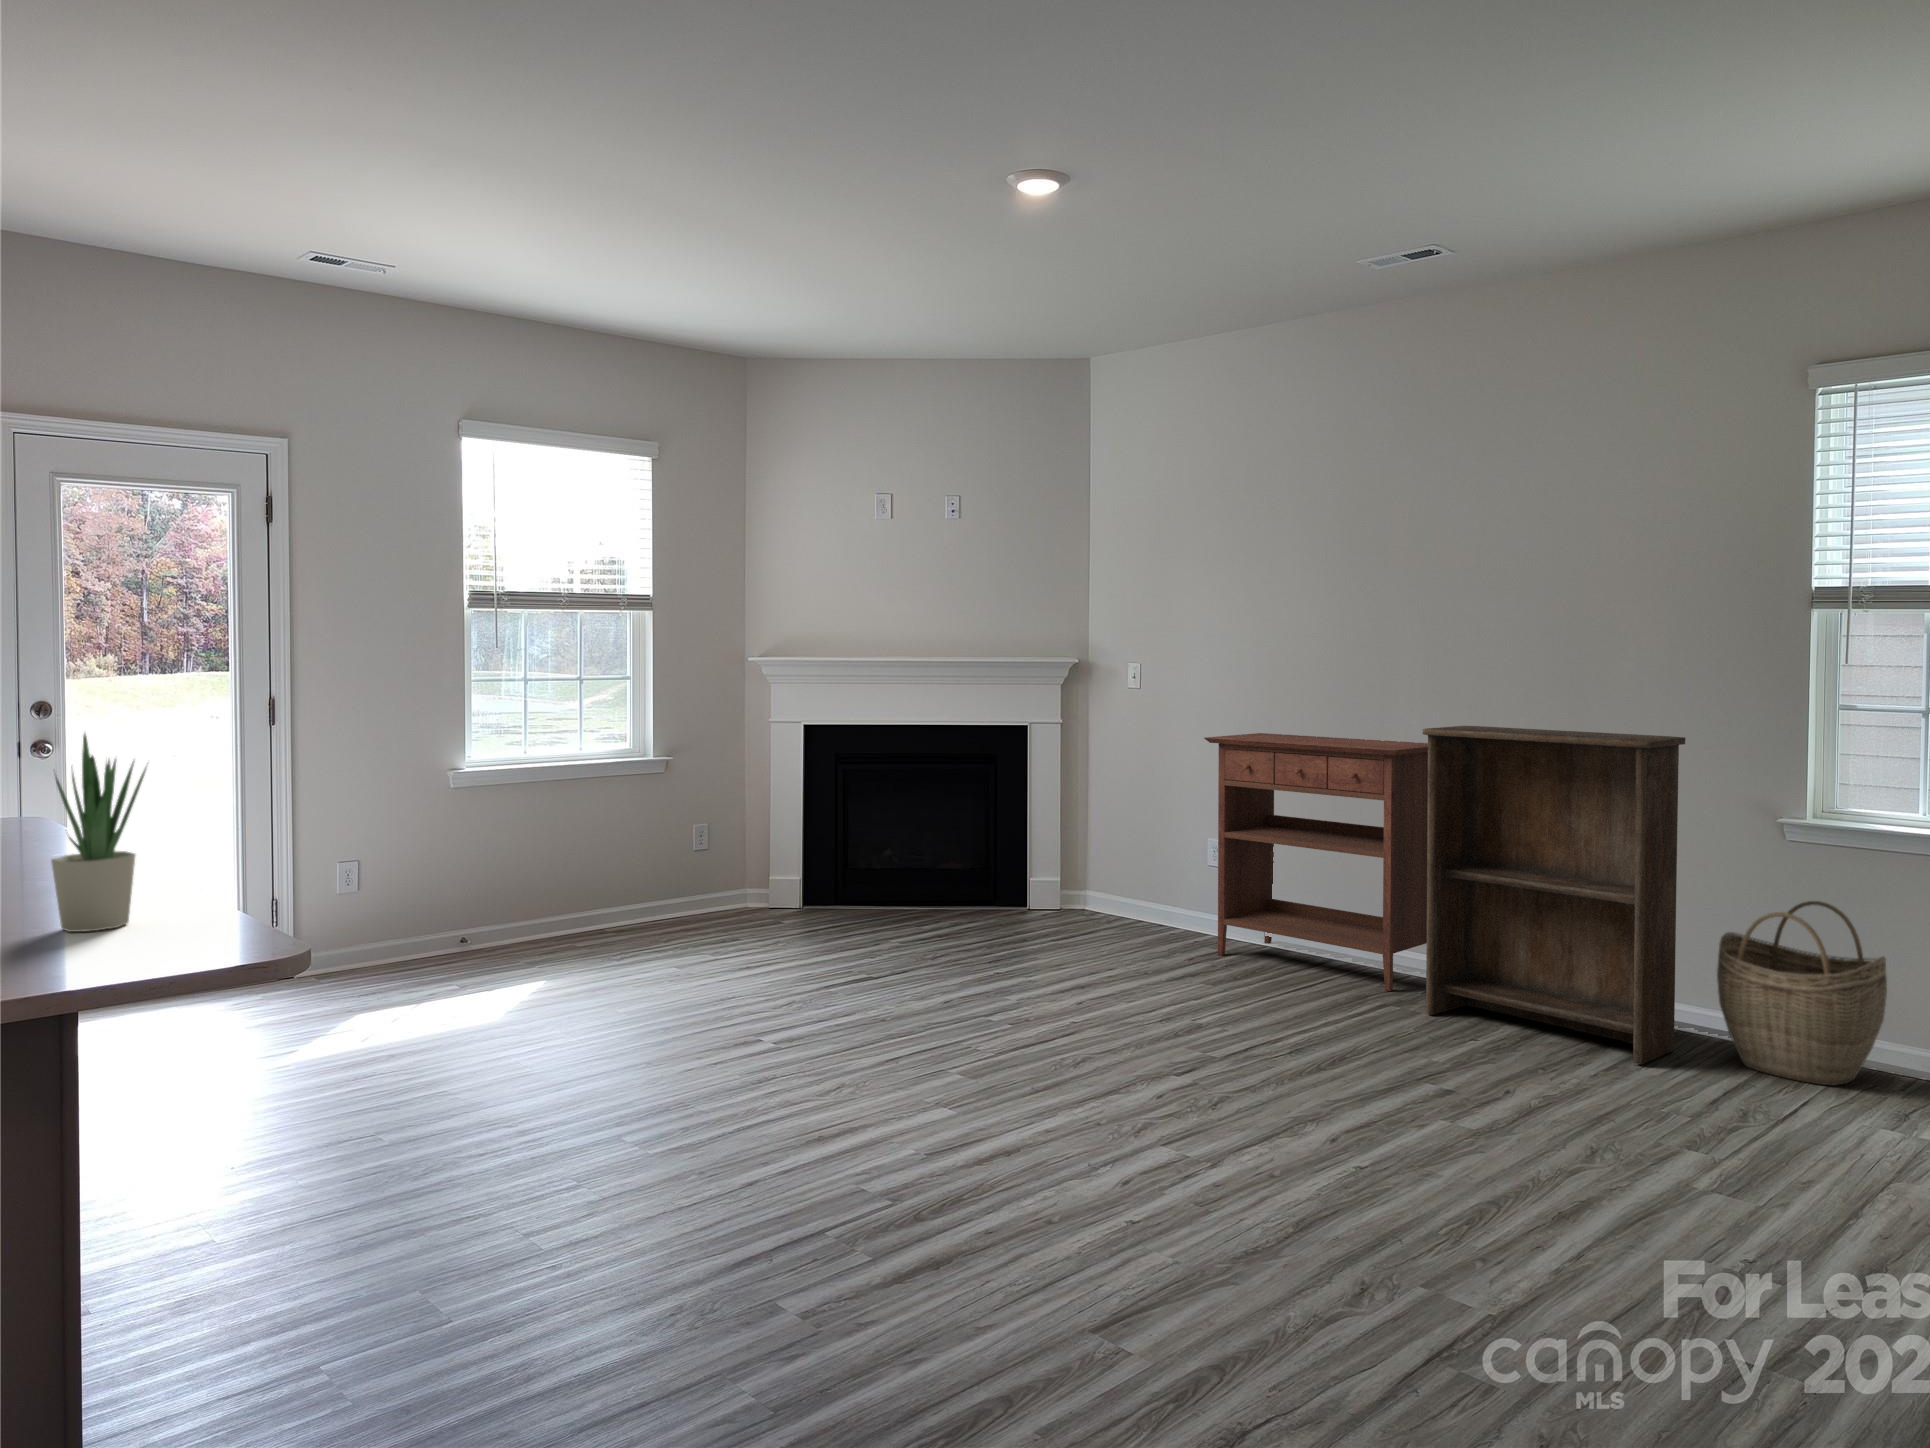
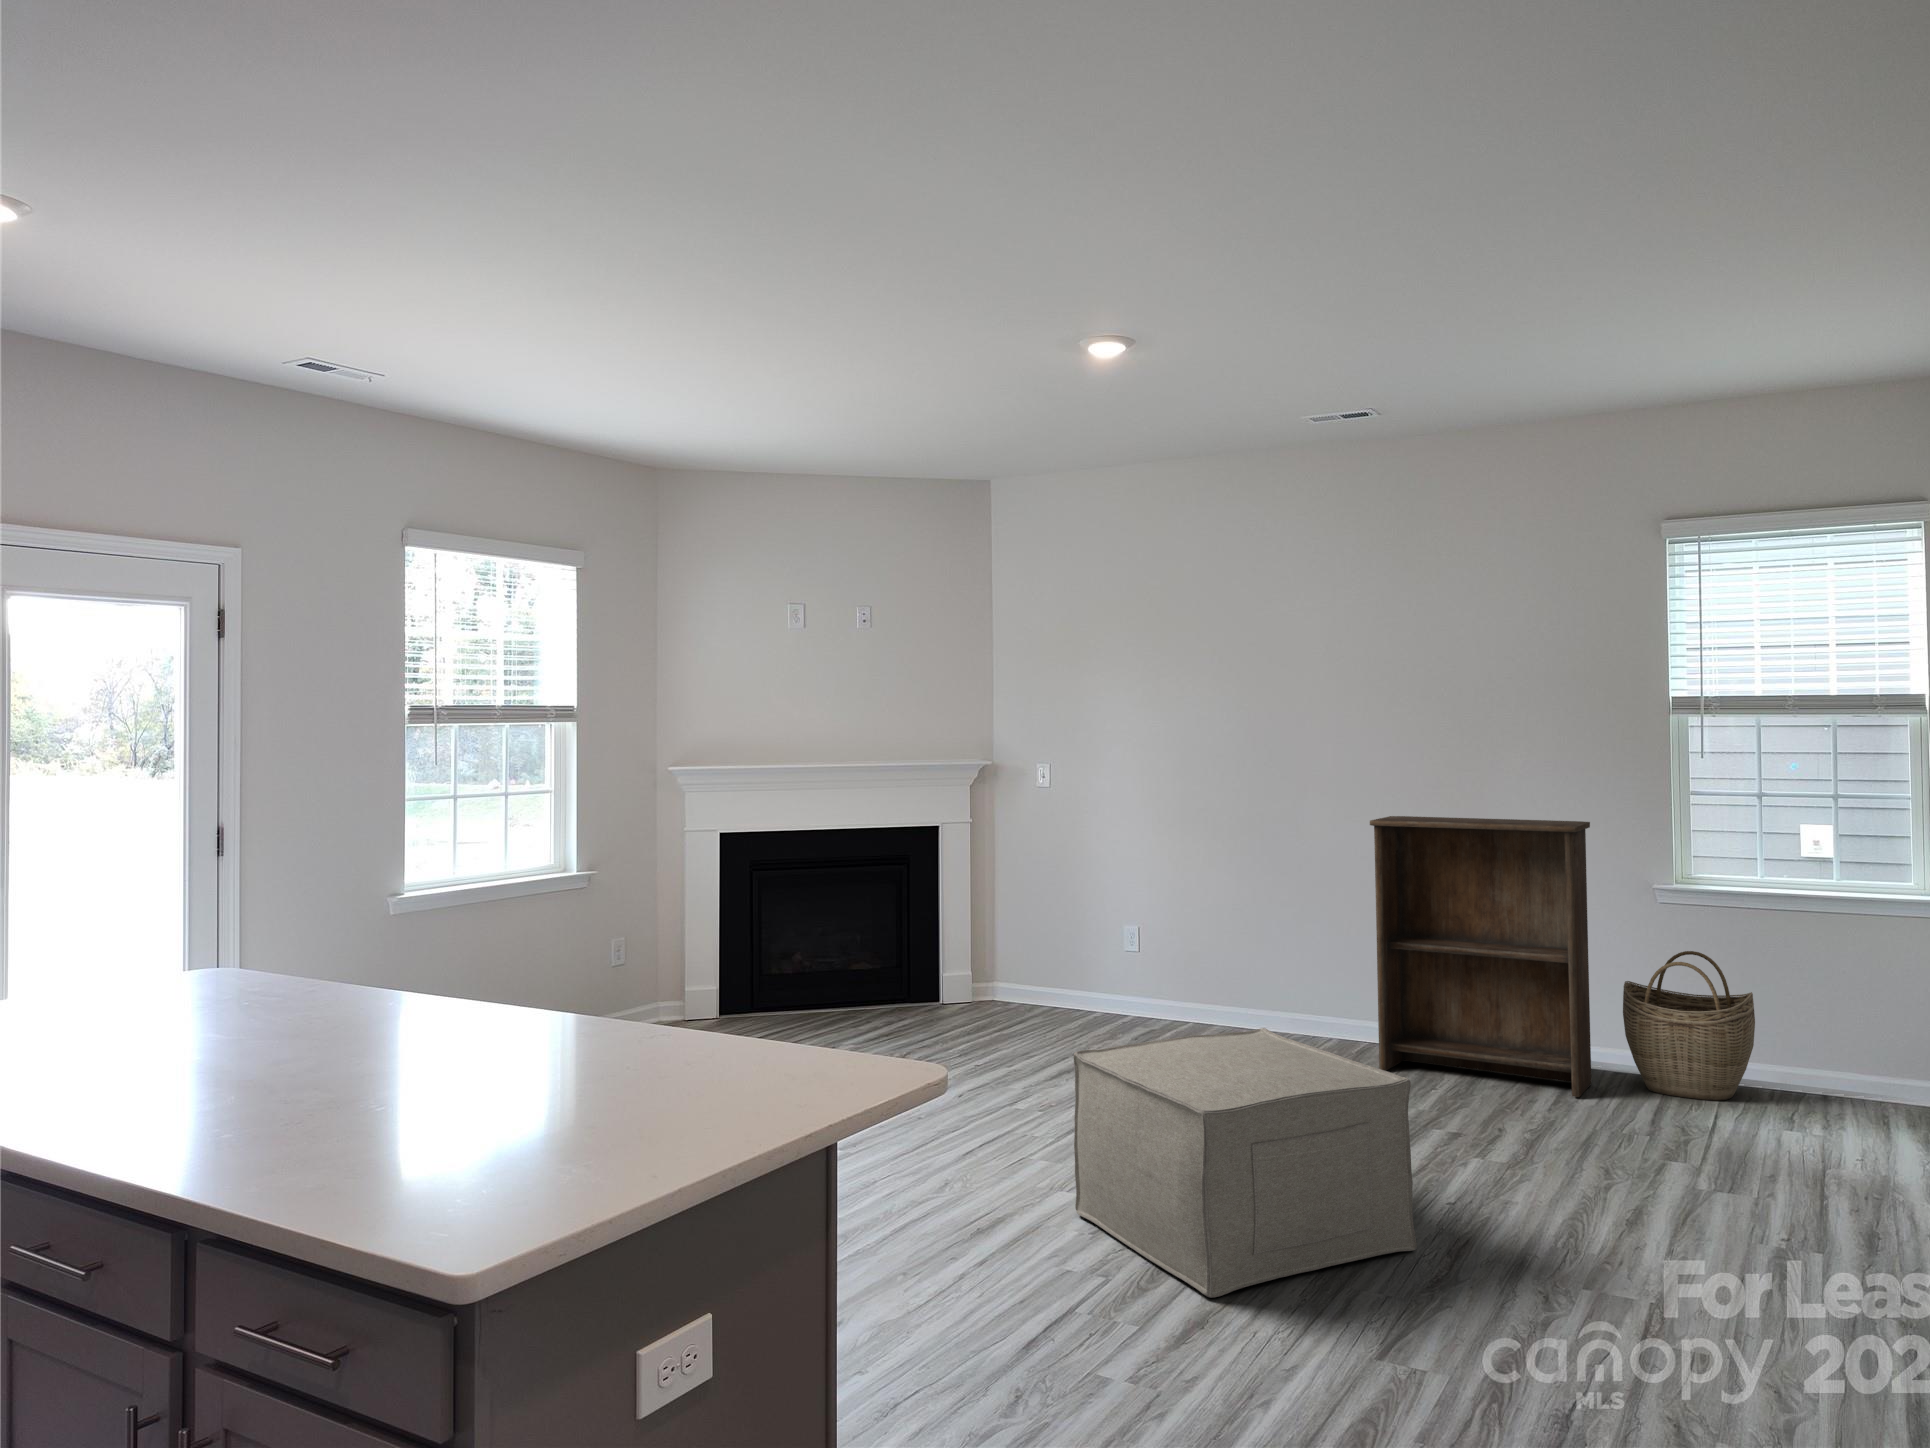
console table: present [1204,733,1428,991] -> none [1142,826,1362,1054]
potted plant: present [51,734,146,932] -> none [669,883,741,1076]
ottoman: none [934,950,1264,1237] -> present [1073,1028,1417,1298]

